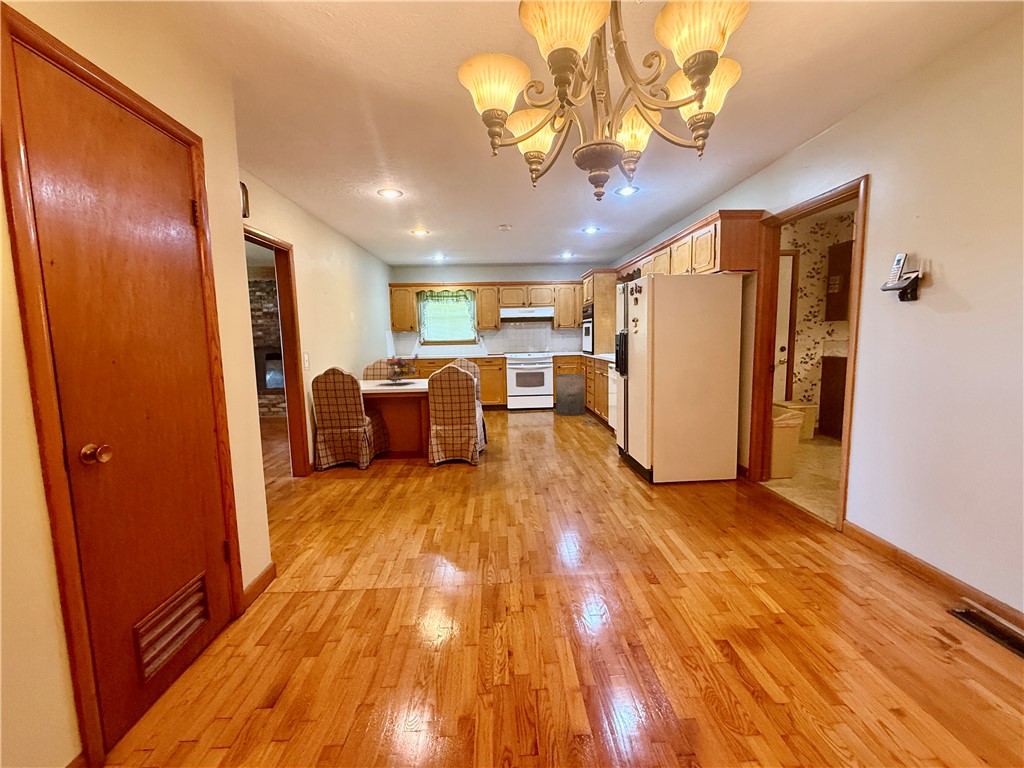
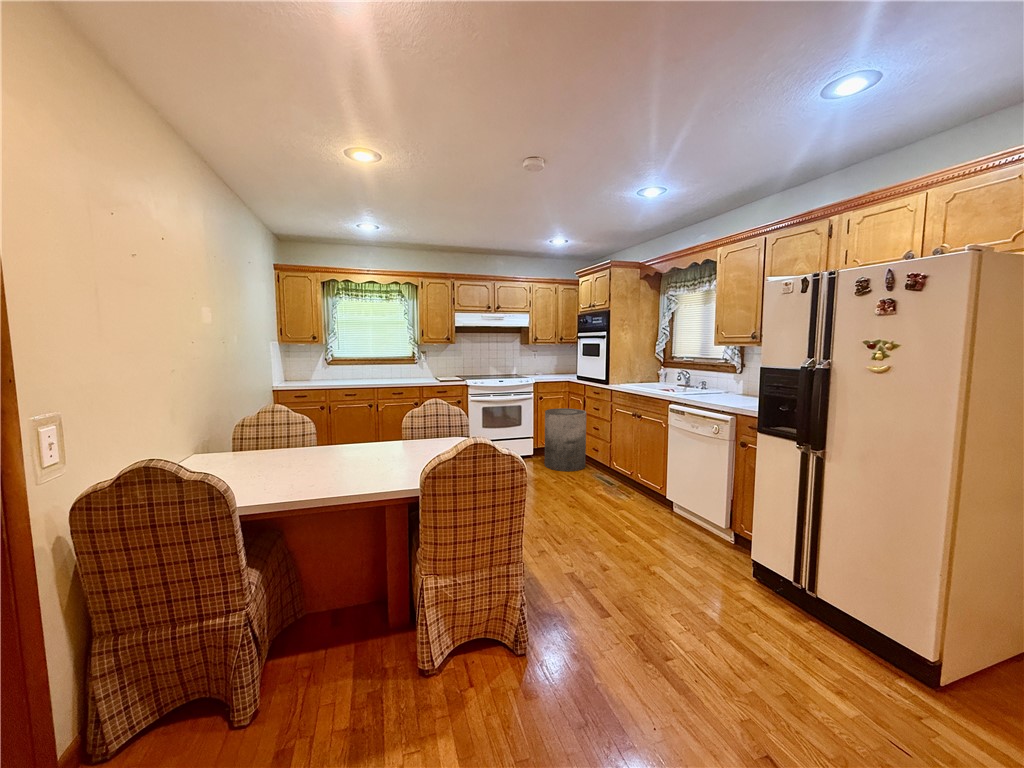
flower arrangement: present [383,354,418,382] -> none [283,401,375,470]

